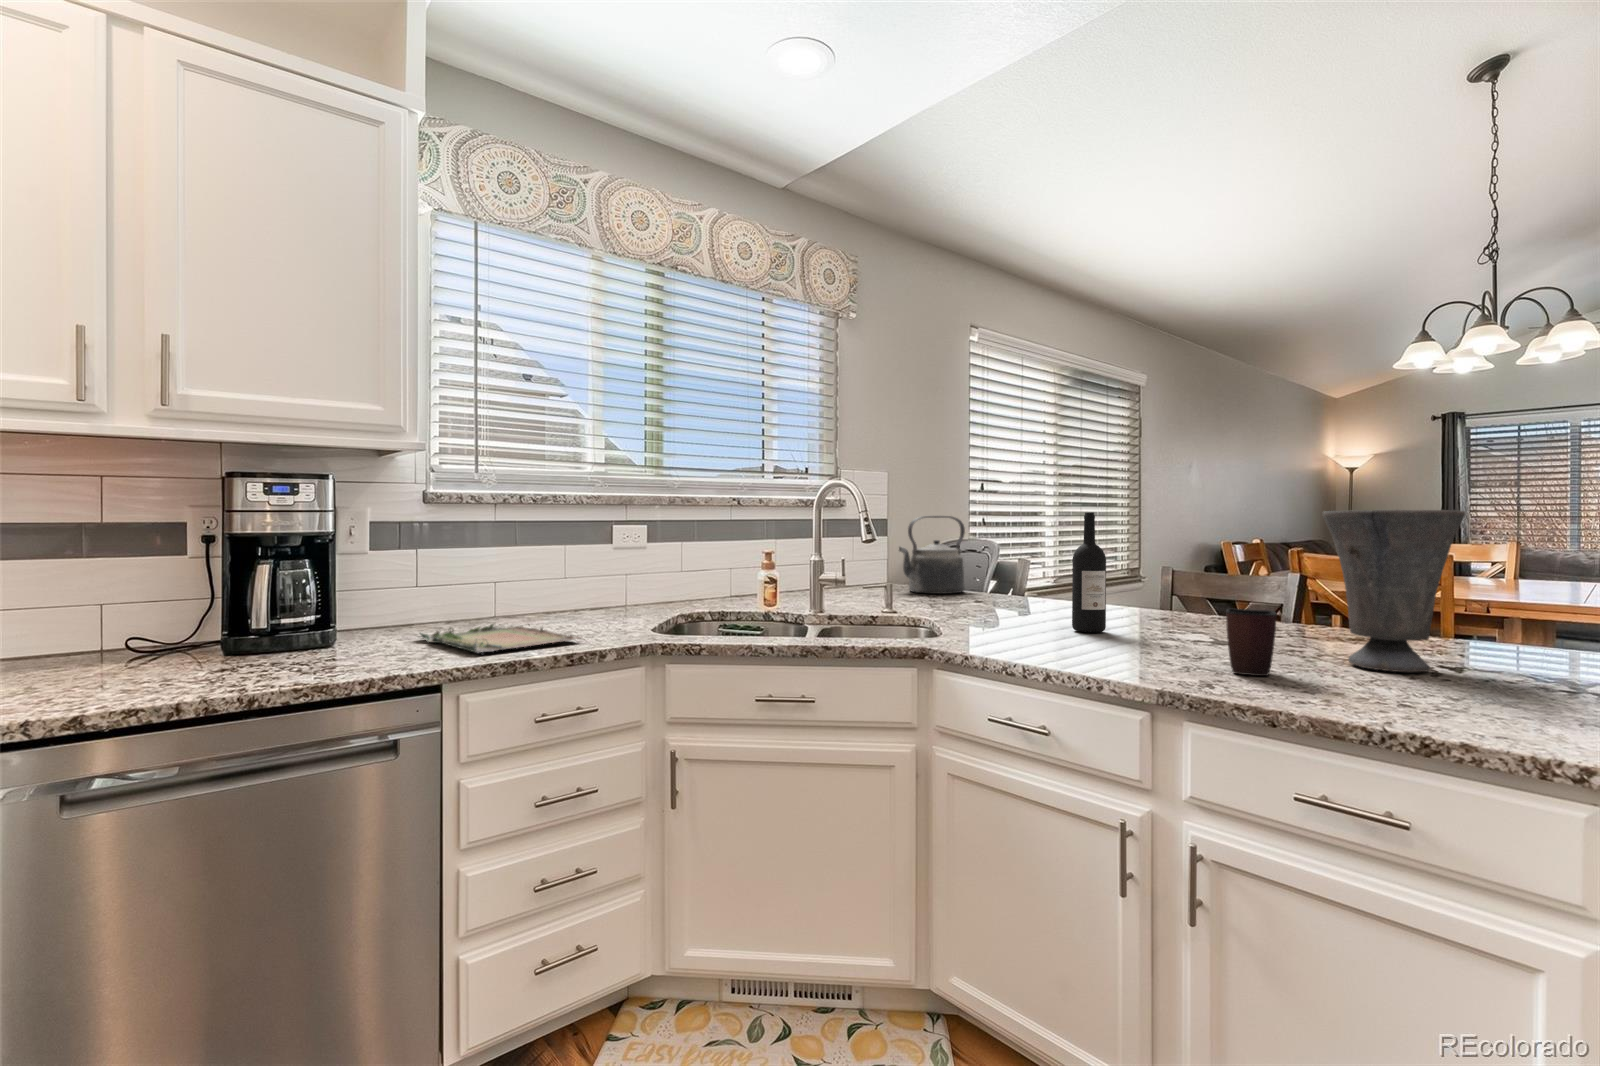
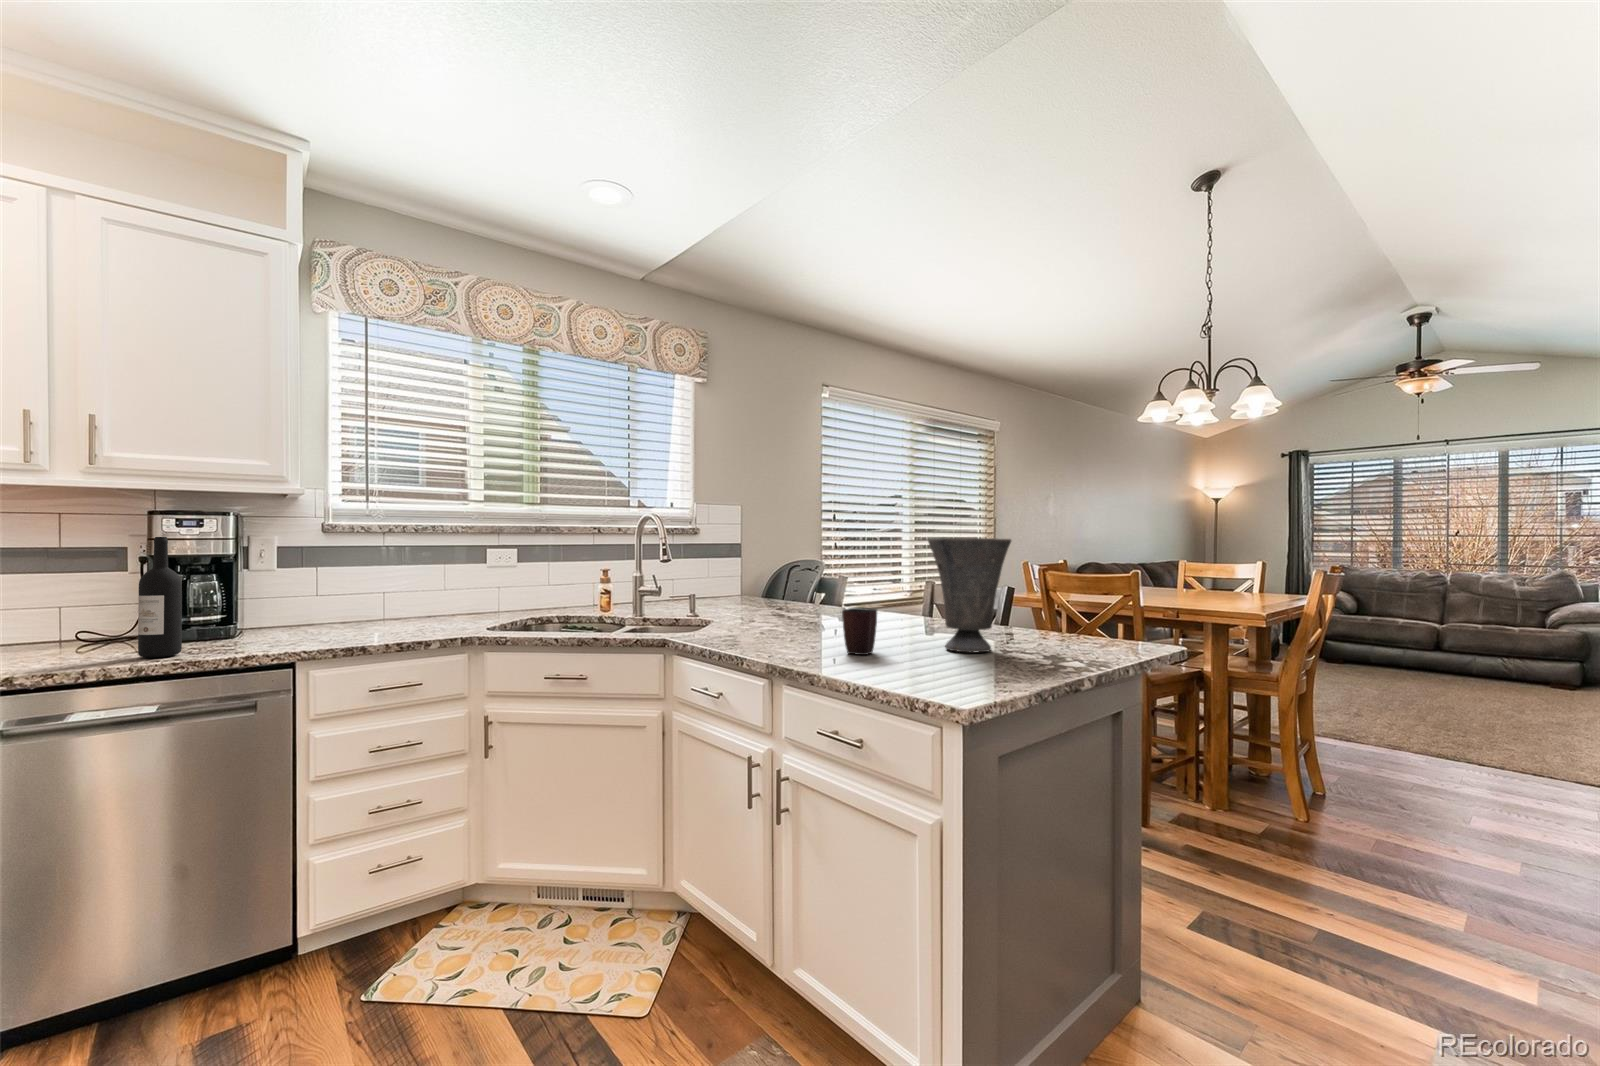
wine bottle: present [1072,512,1106,633] -> present [138,537,182,658]
kettle: present [899,516,965,594] -> none [742,539,797,601]
tray: present [420,624,580,653] -> none [305,616,424,643]

